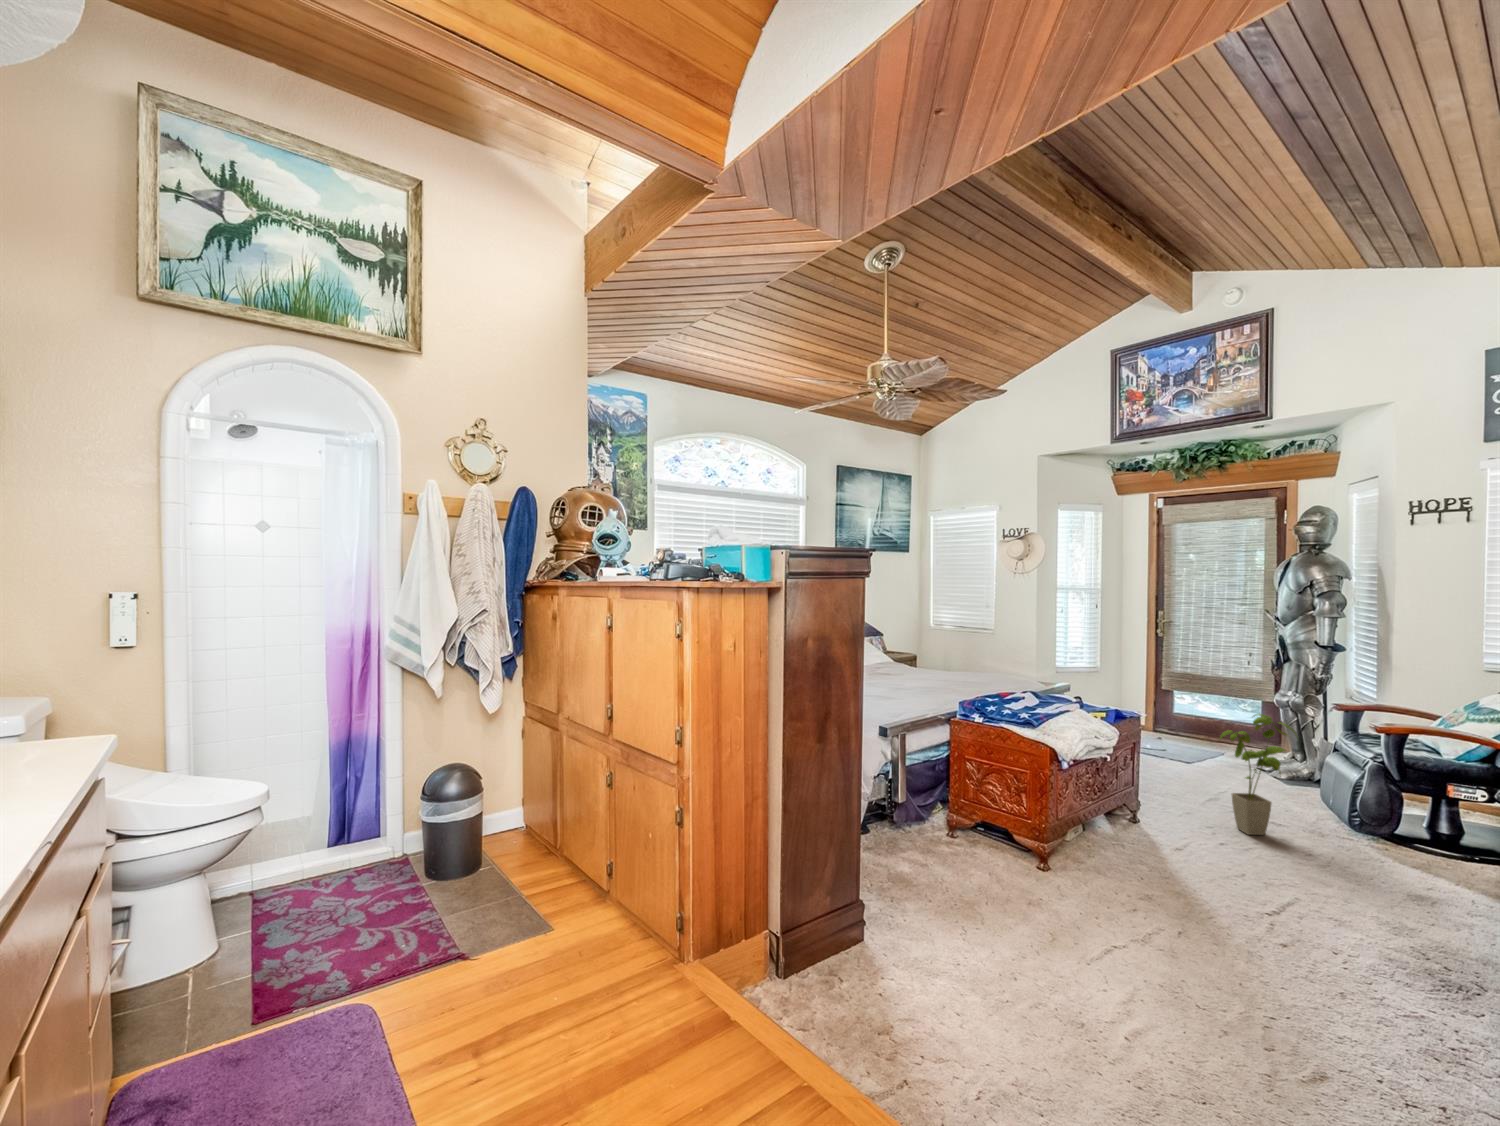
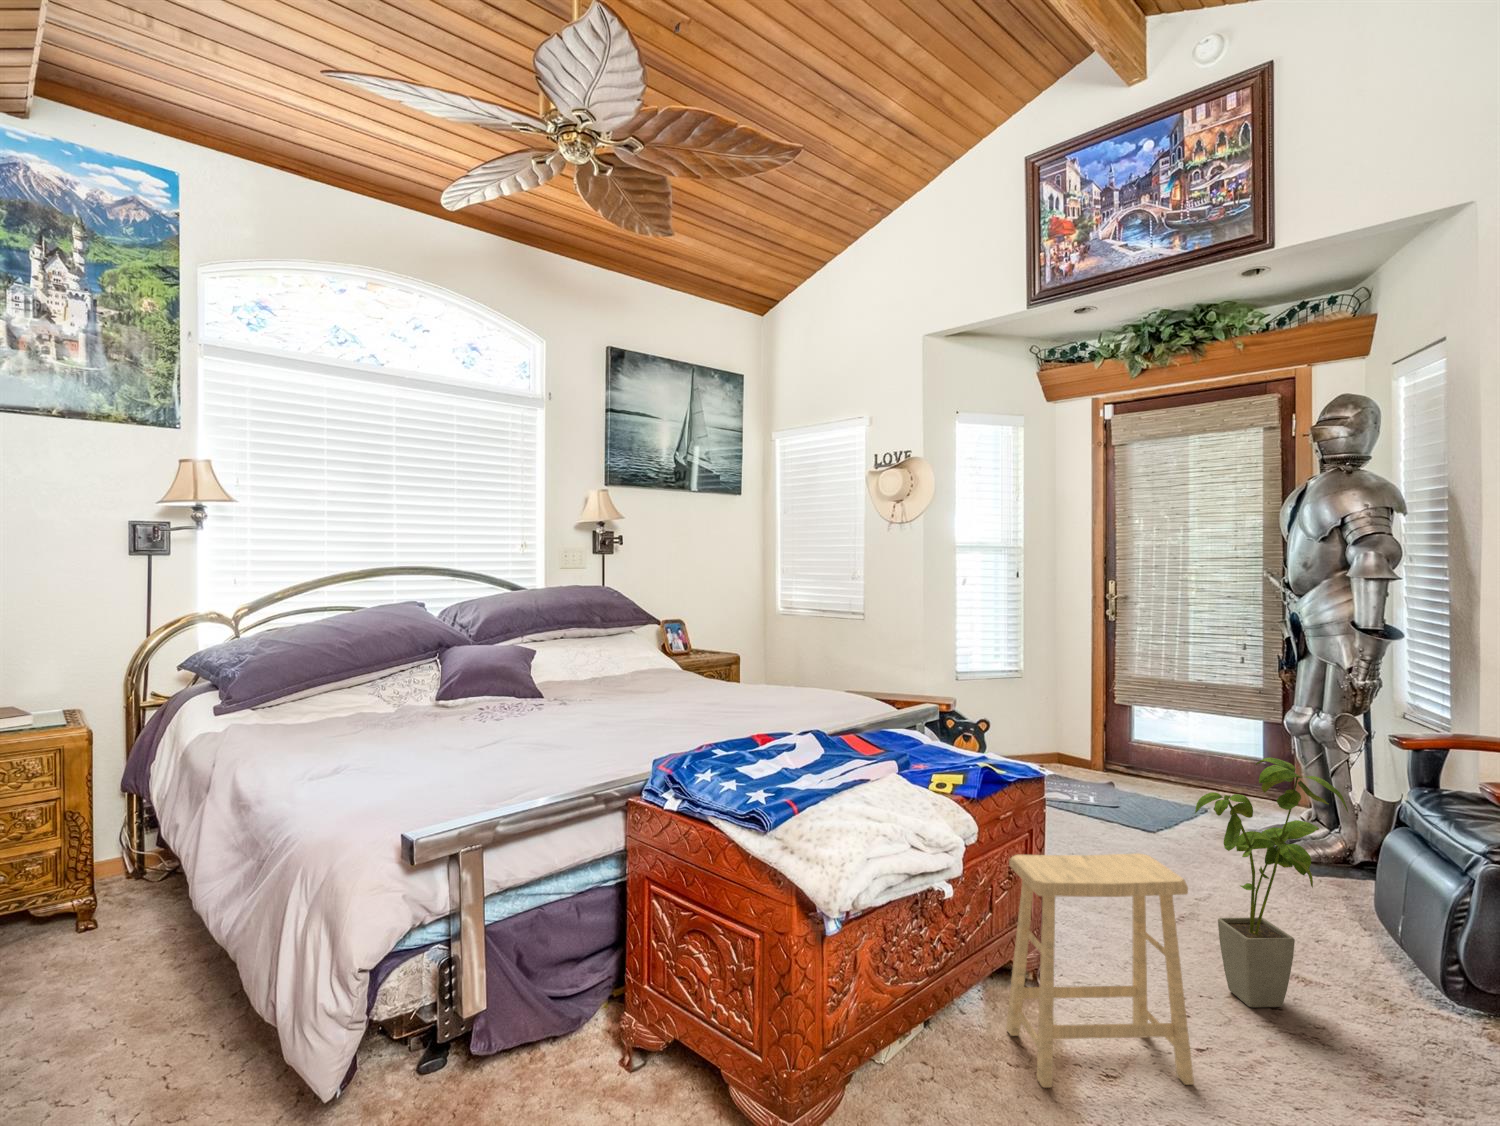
footstool: none [1125,753,1219,857] -> present [1006,853,1194,1088]

